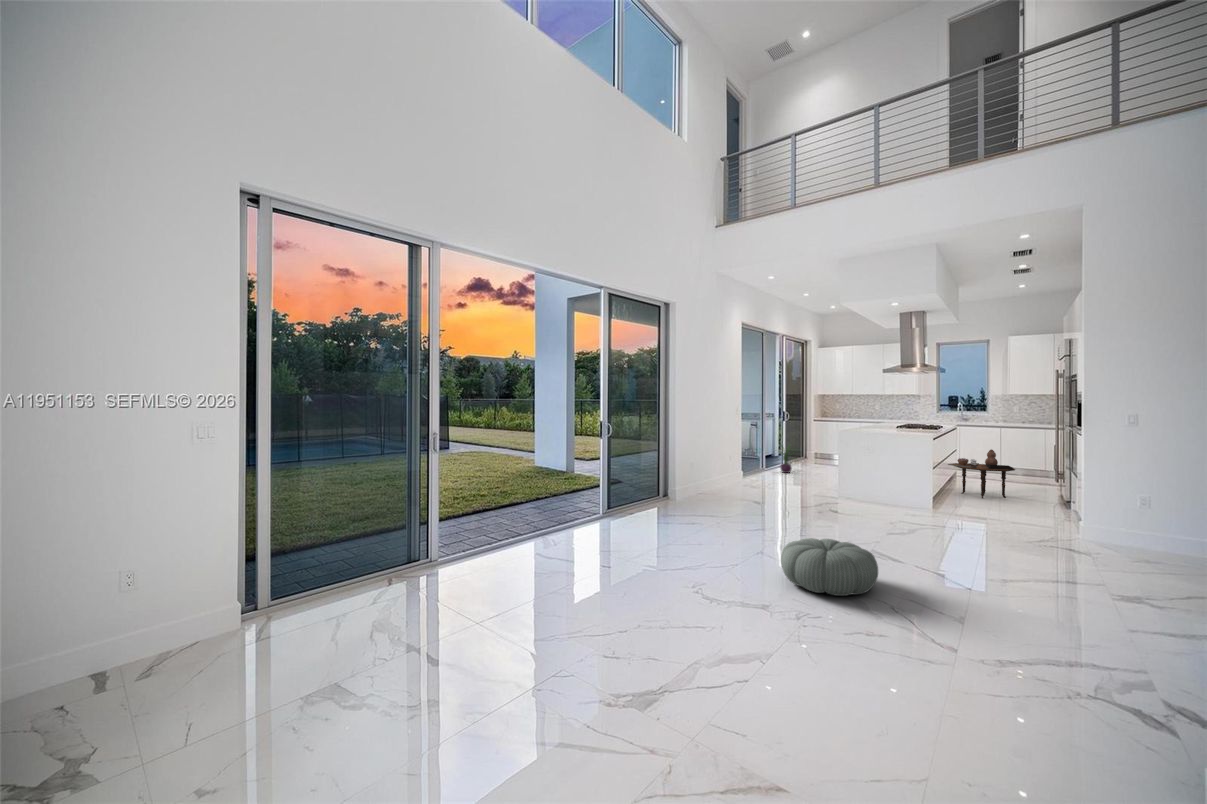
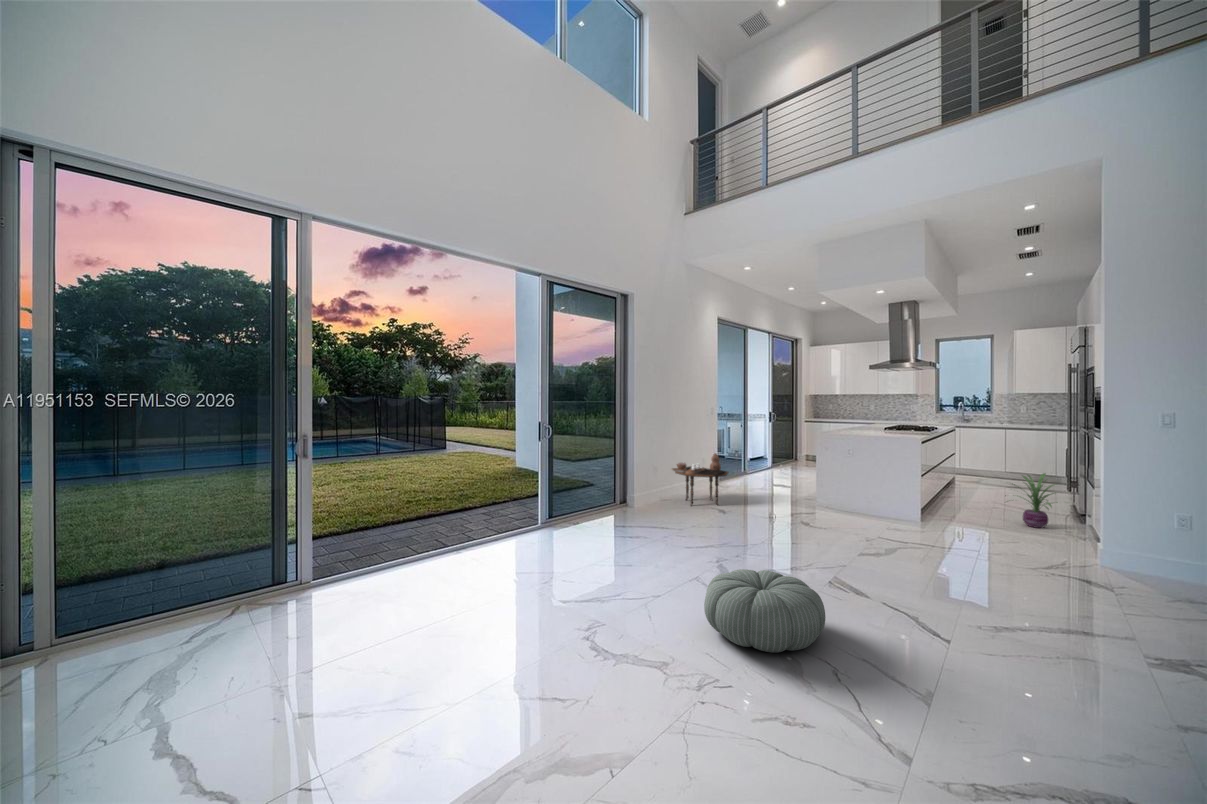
decorative plant: present [781,446,792,473] -> present [1014,473,1054,528]
side table: present [948,449,1015,498] -> present [672,453,728,506]

